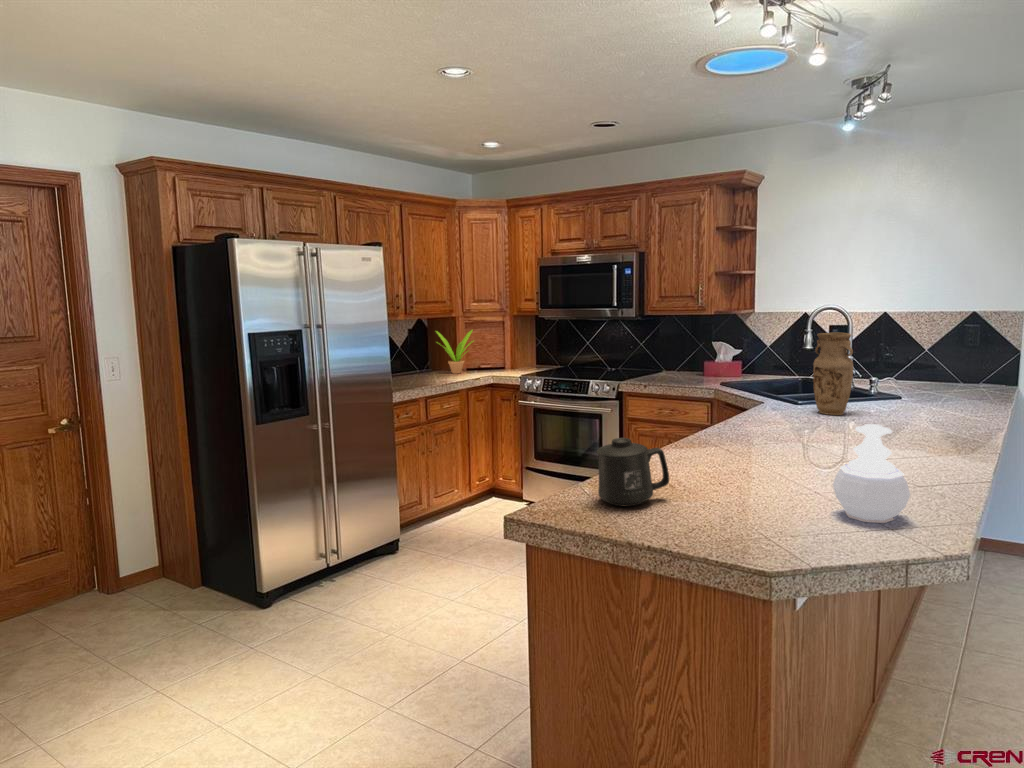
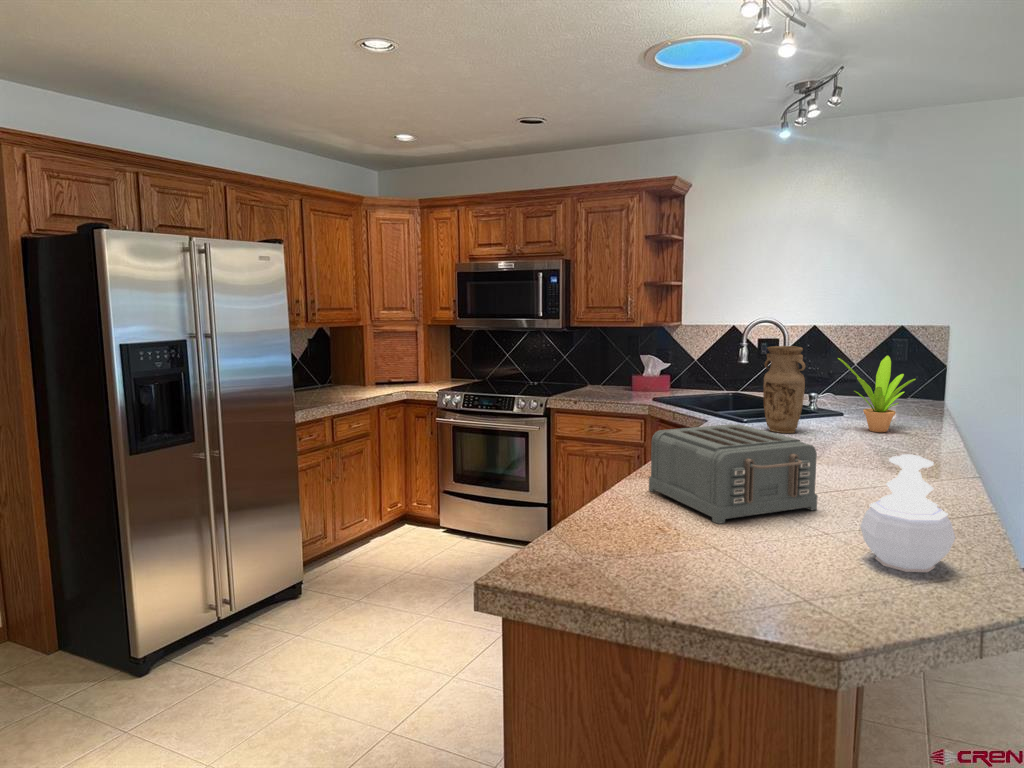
potted plant: present [436,330,472,374] -> present [838,356,916,432]
toaster: none [676,402,820,484] -> present [649,424,818,524]
mug: present [596,438,669,507] -> none [581,475,667,561]

